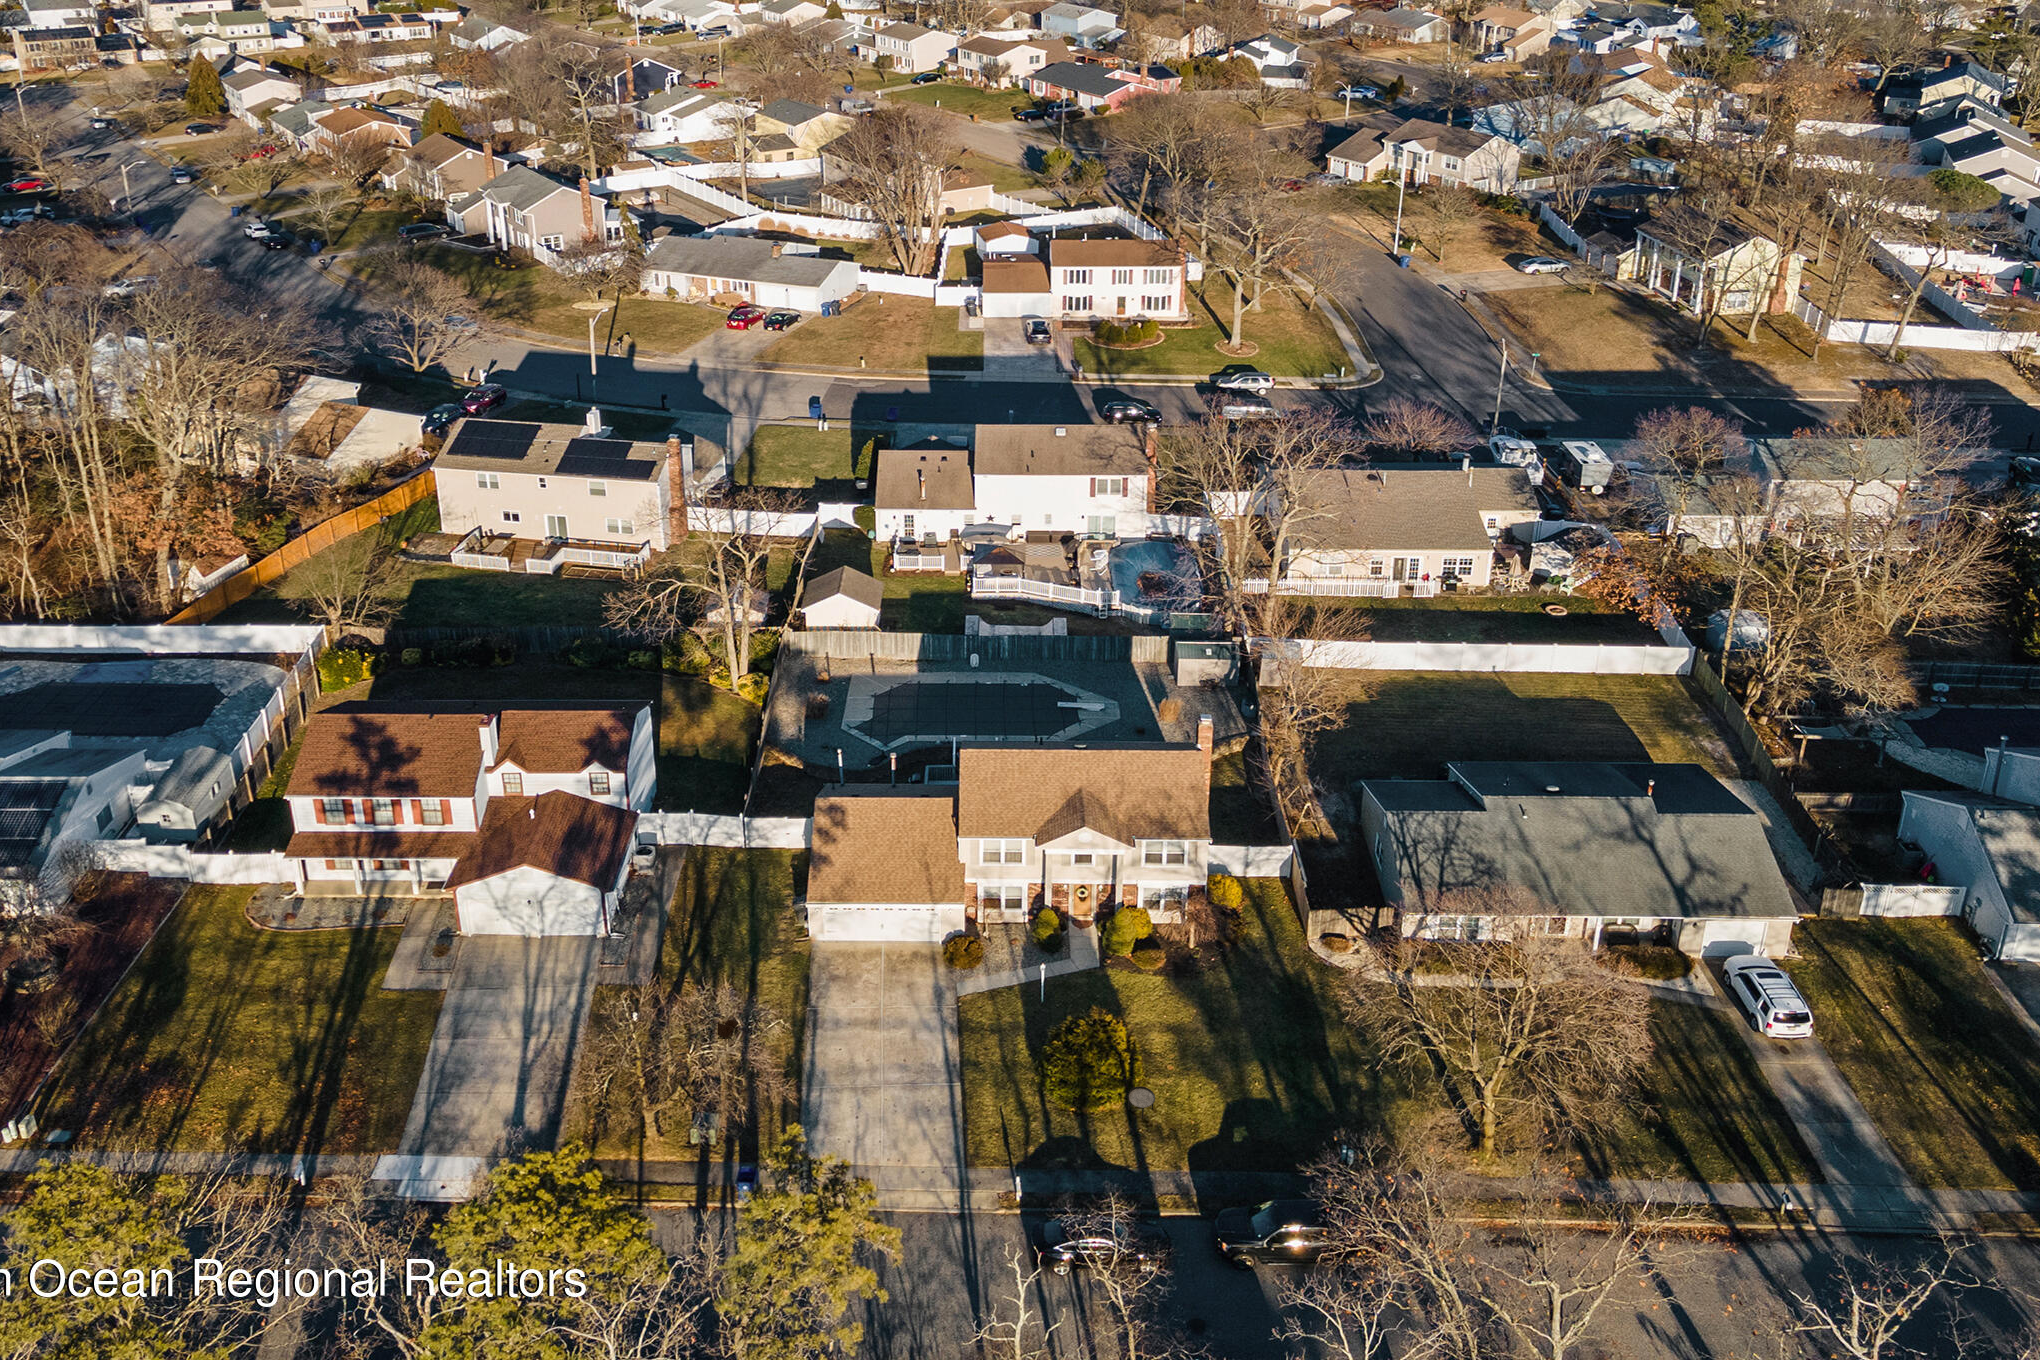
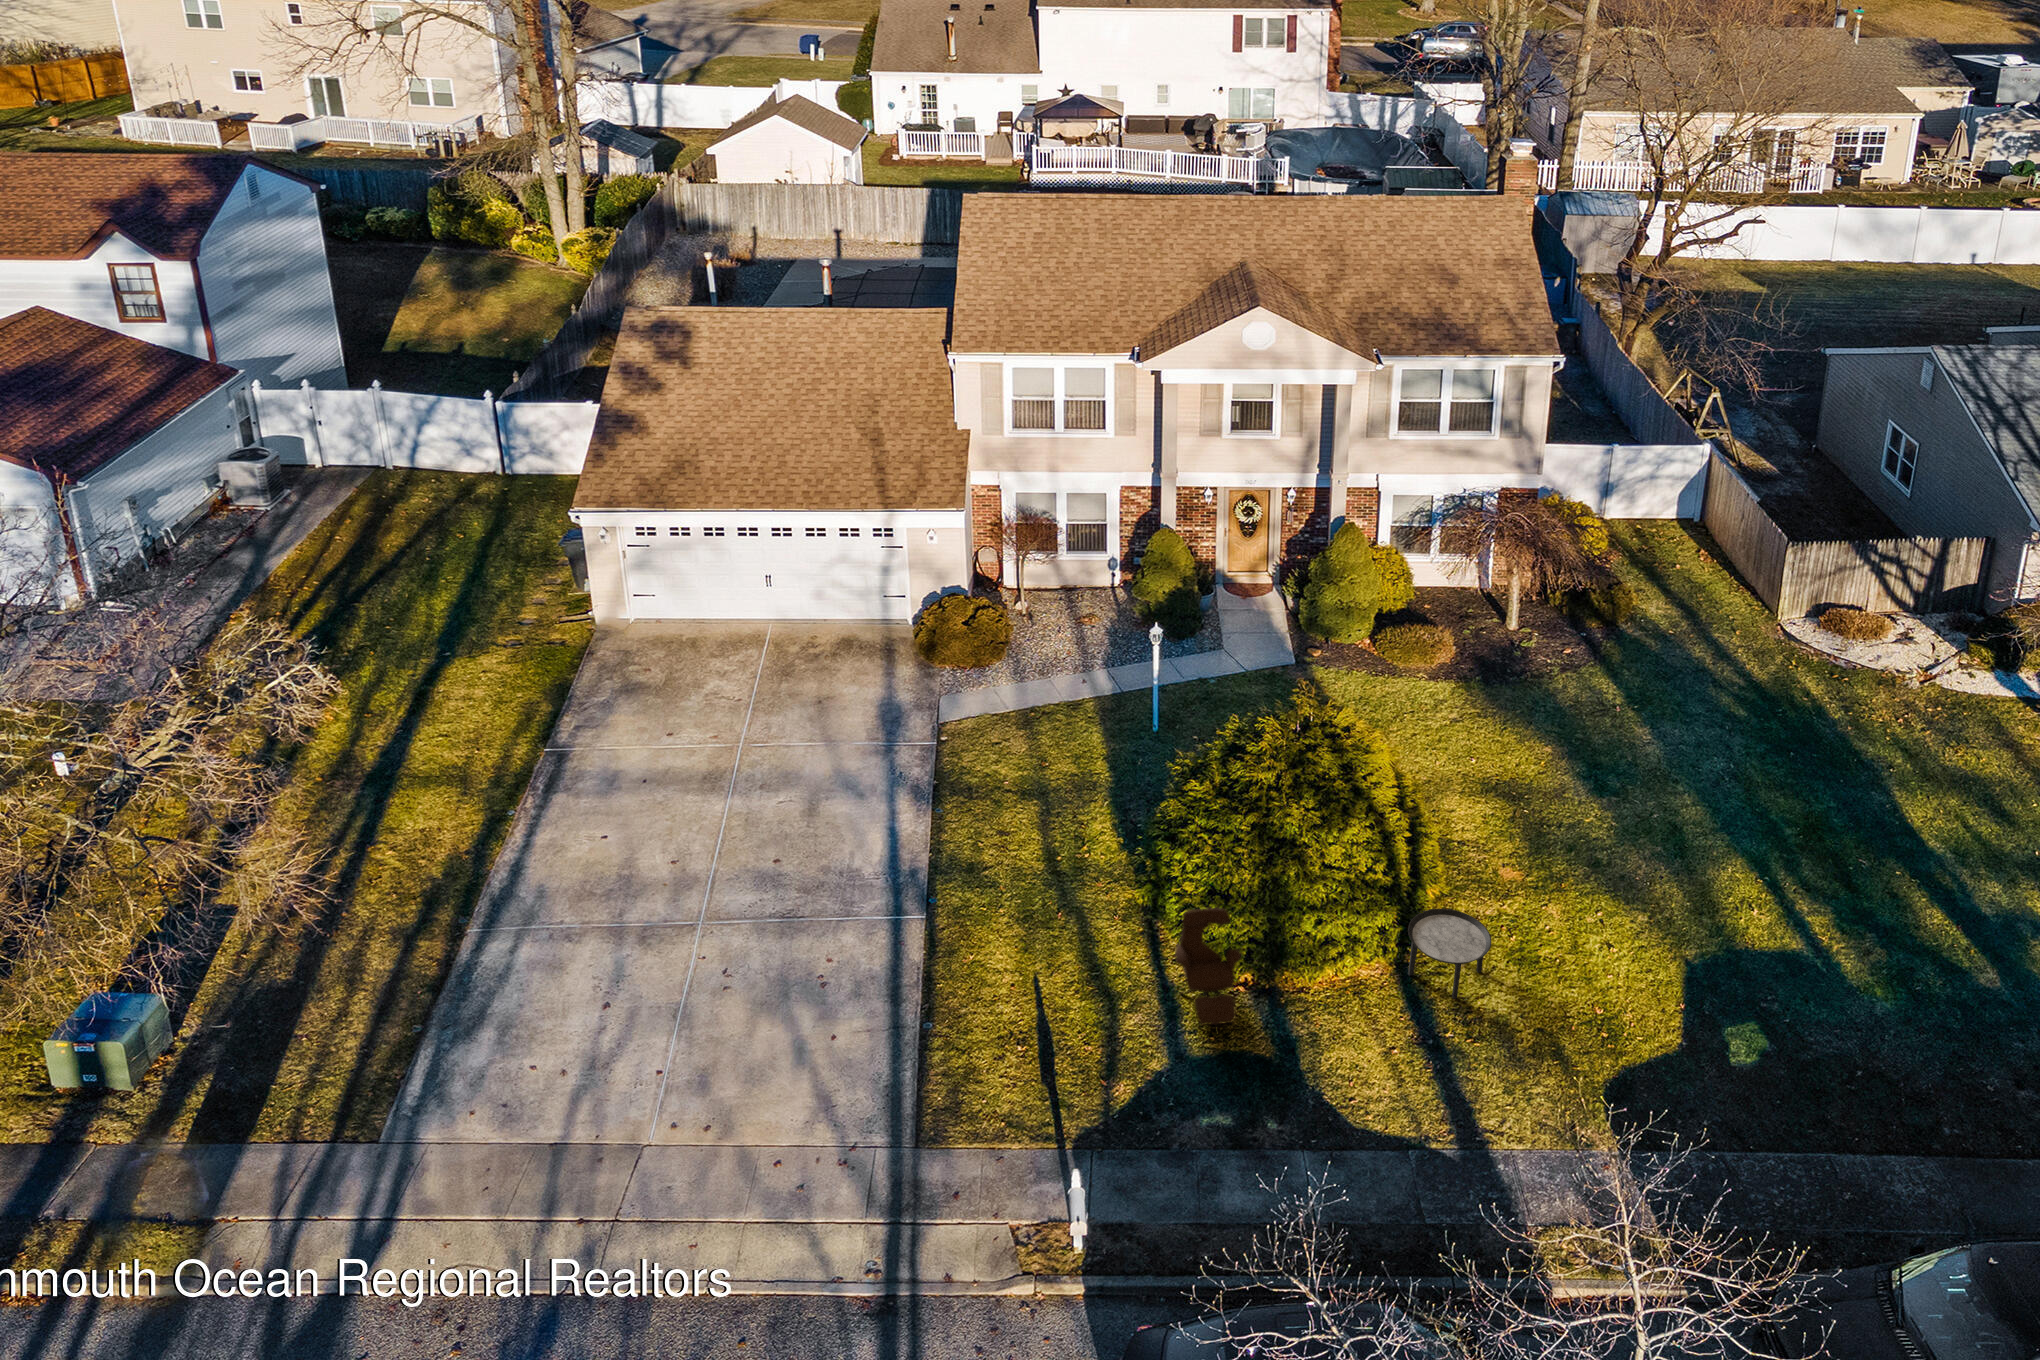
lounge chair: present [713,1020,739,1039] -> present [1175,908,1241,1033]

